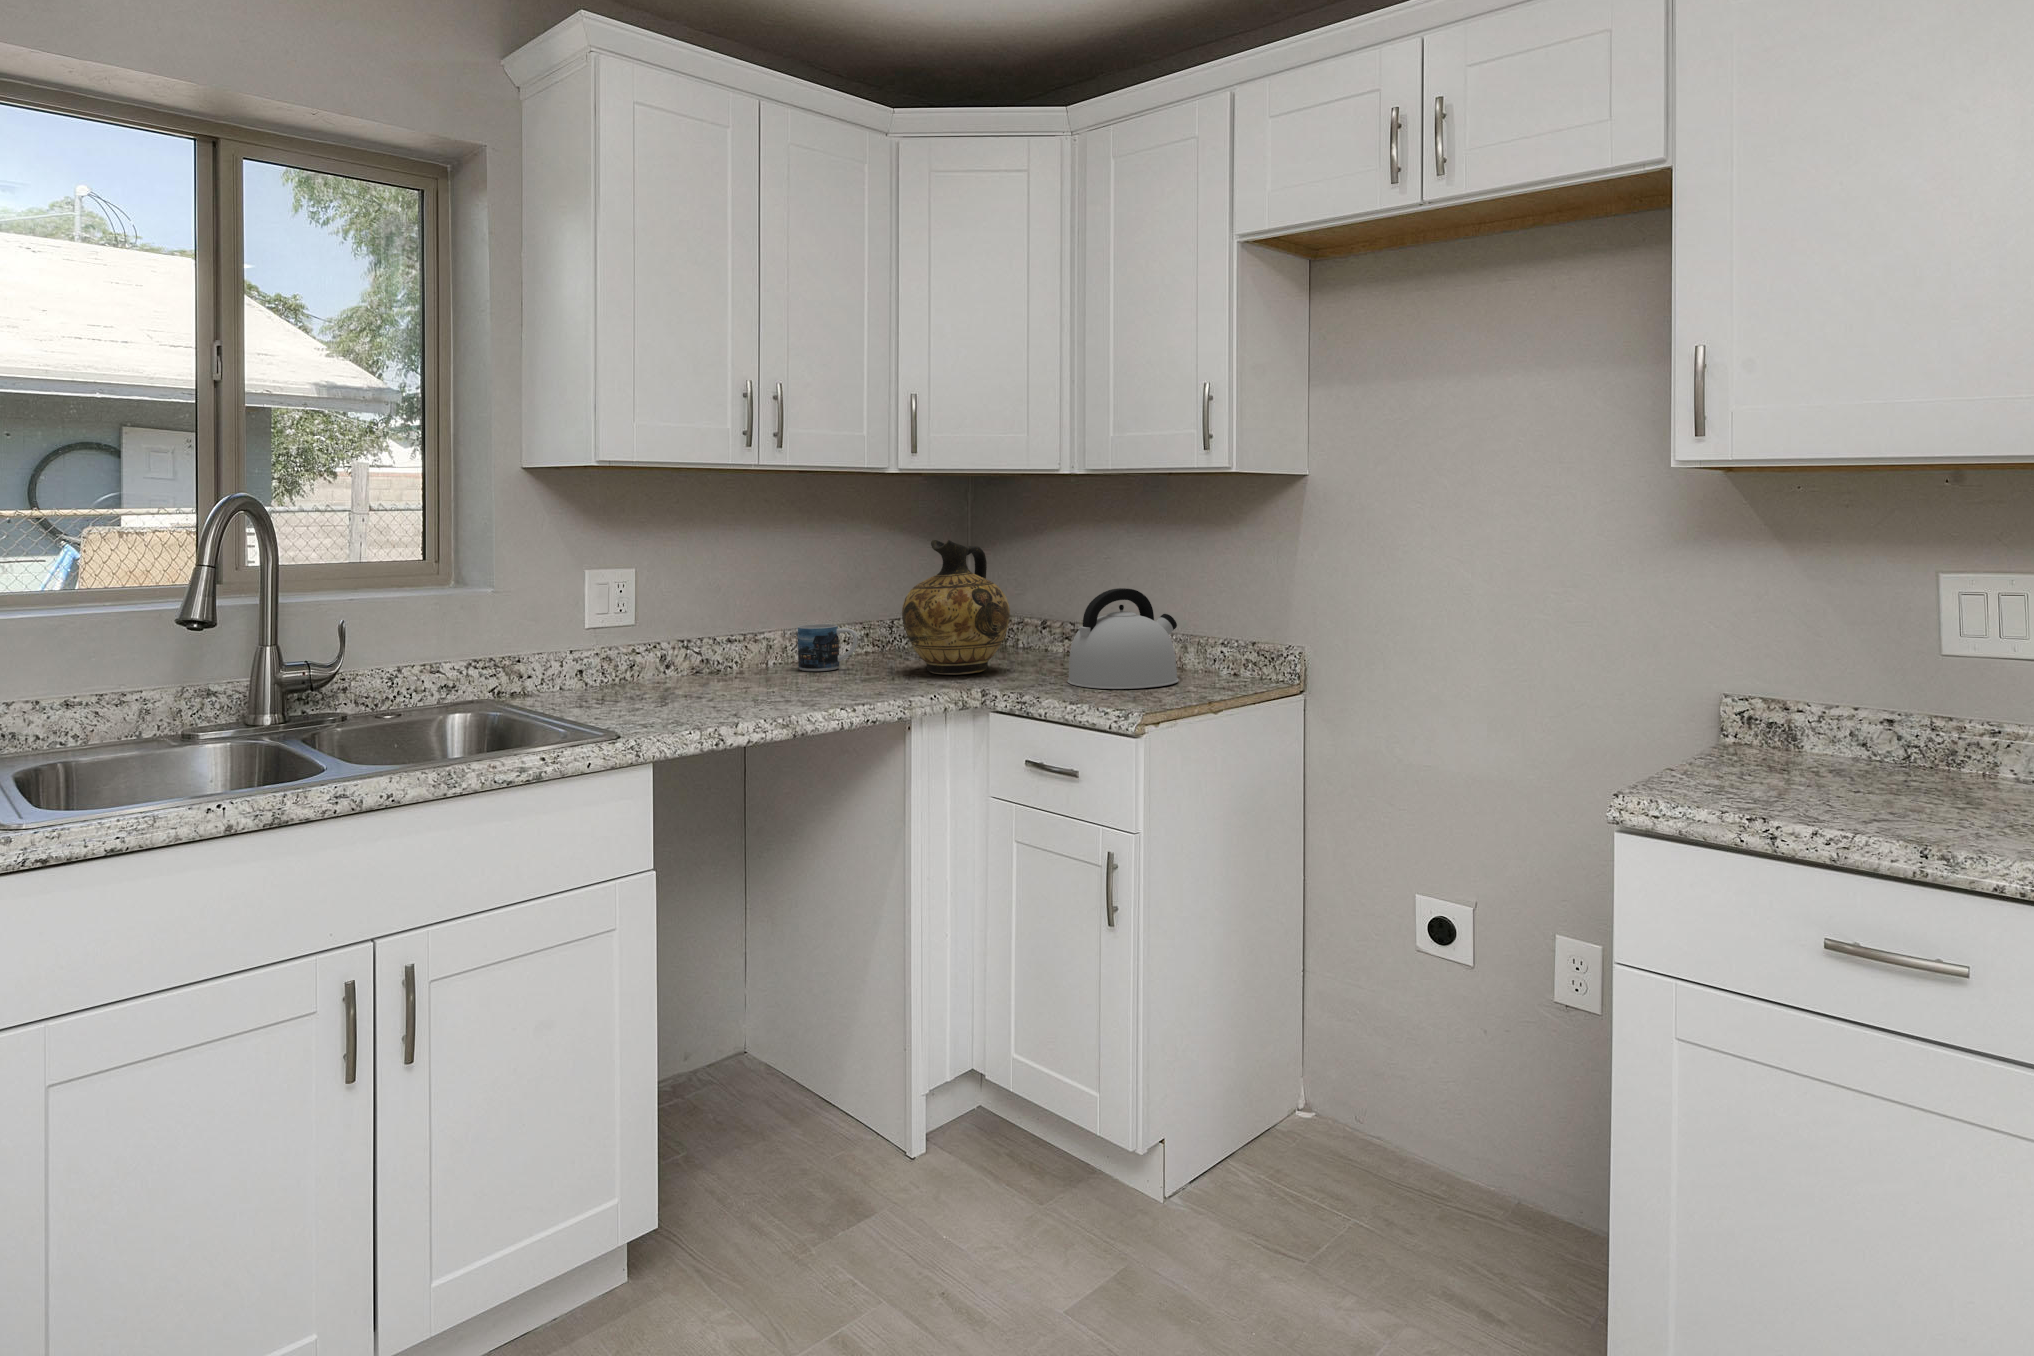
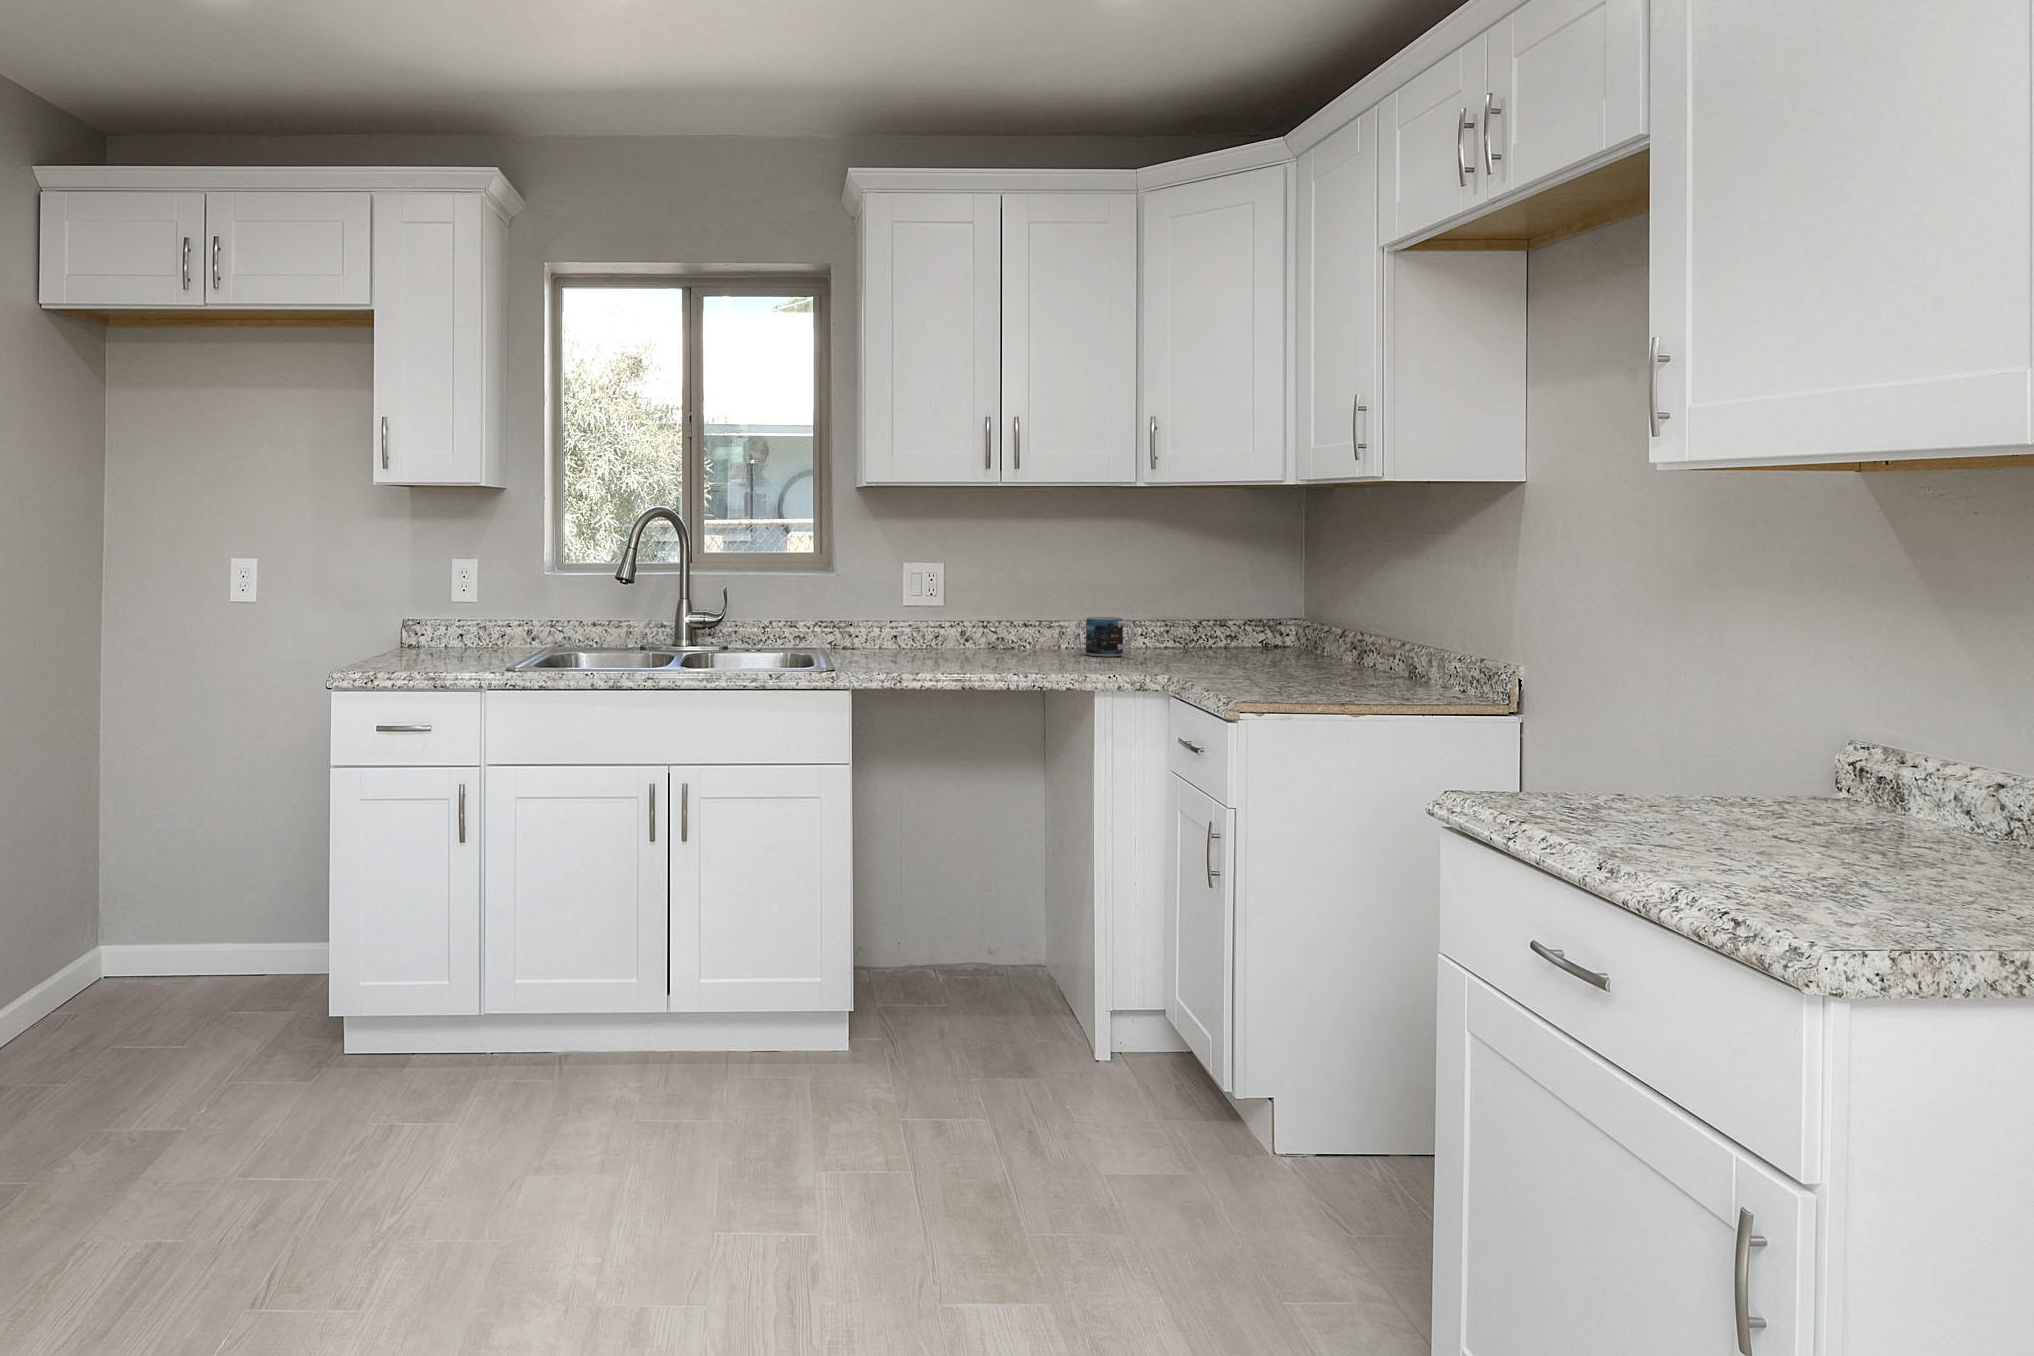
ceramic jug: present [902,540,1010,675] -> none [1160,546,1264,669]
kettle: present [1067,588,1179,689] -> none [1276,597,1402,692]

